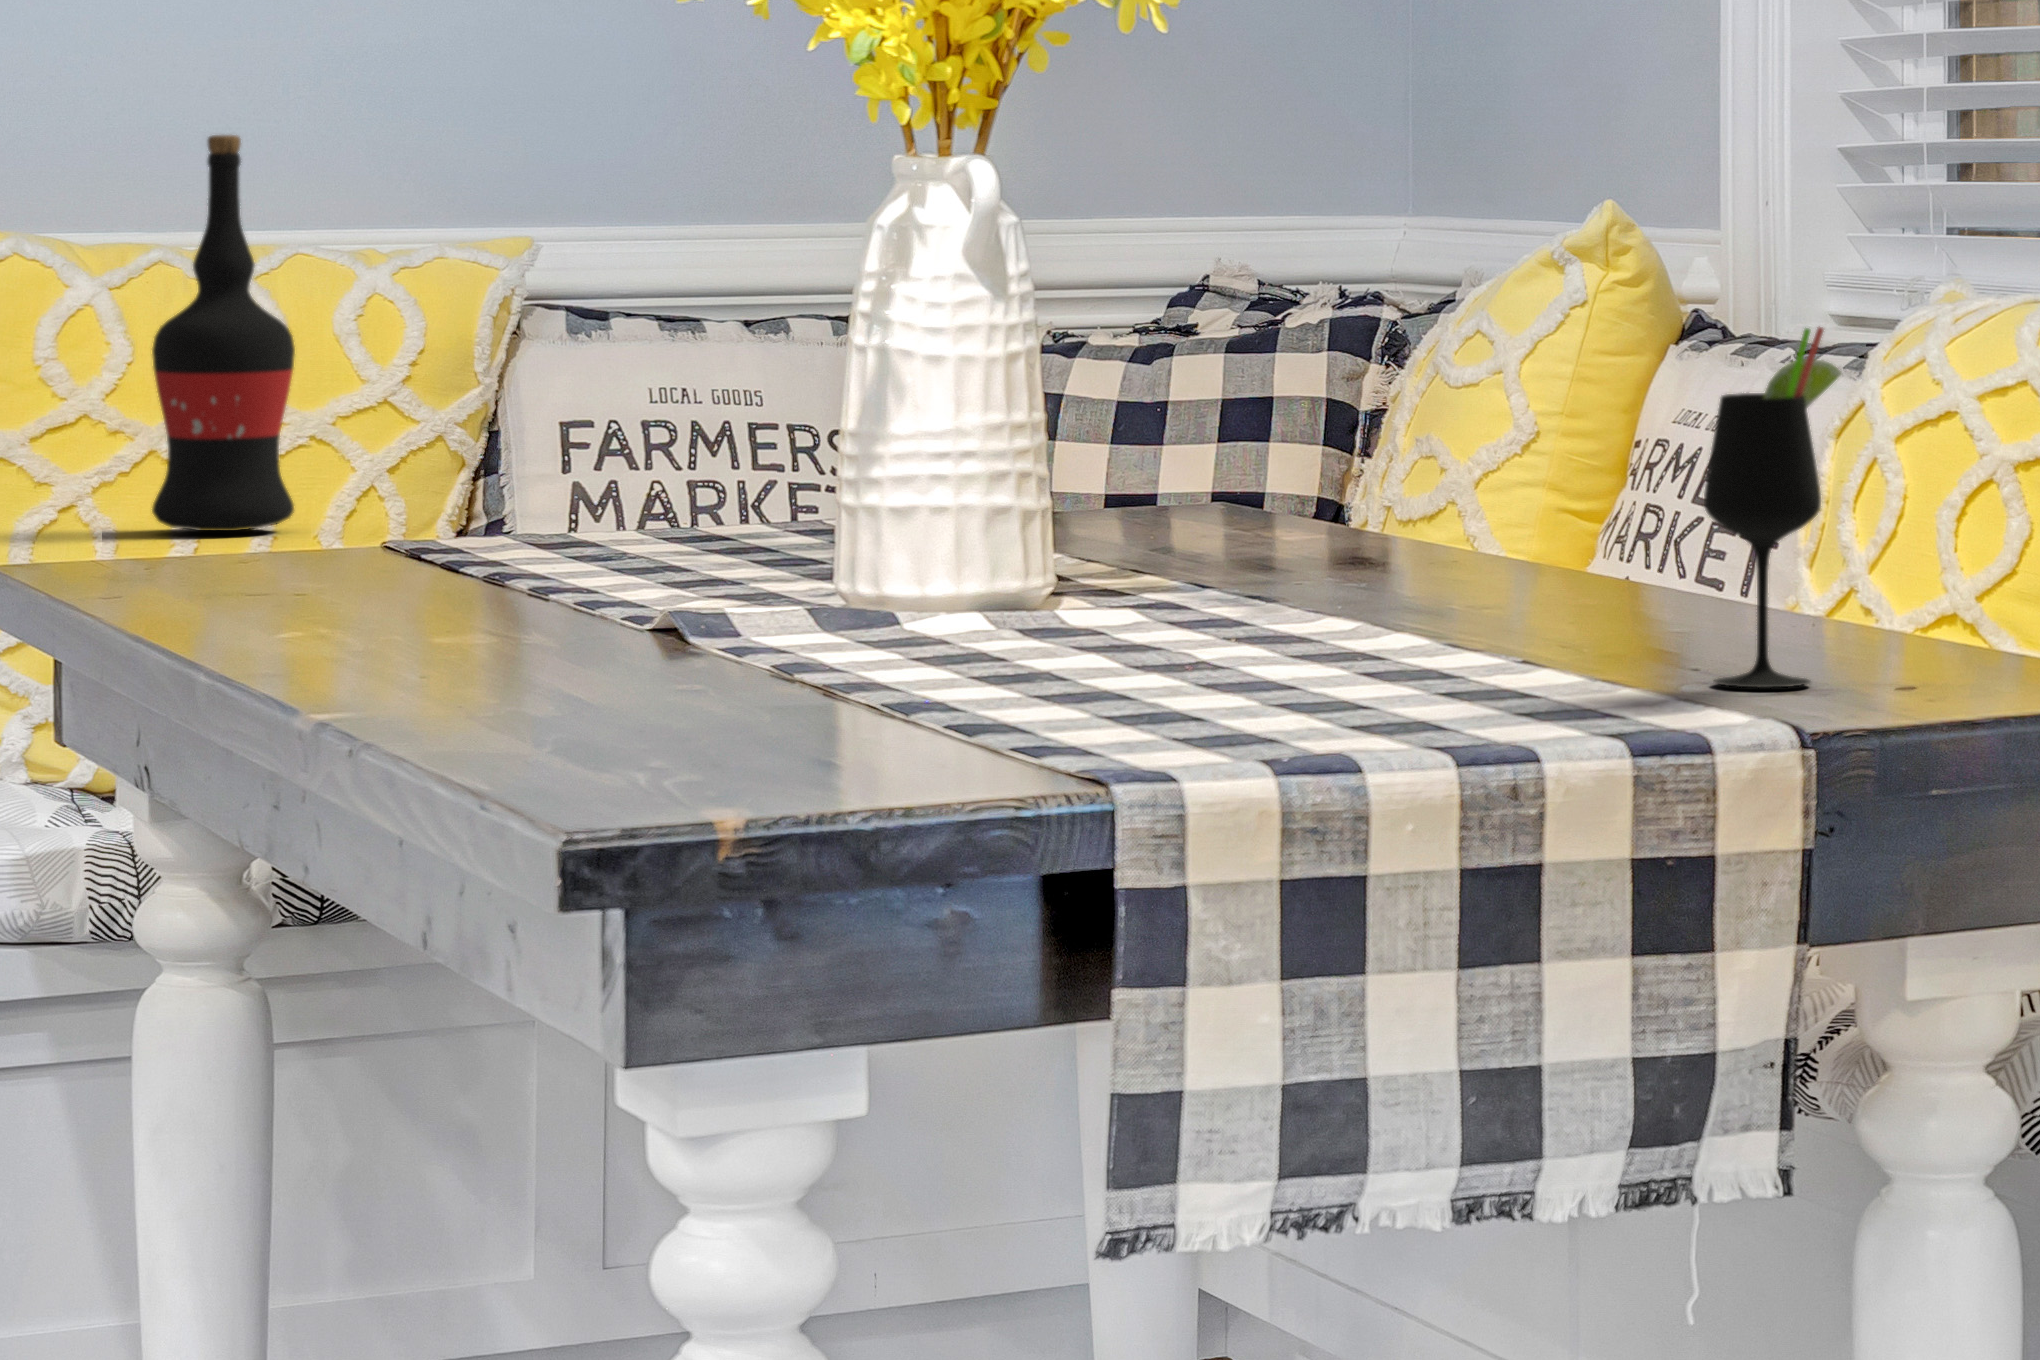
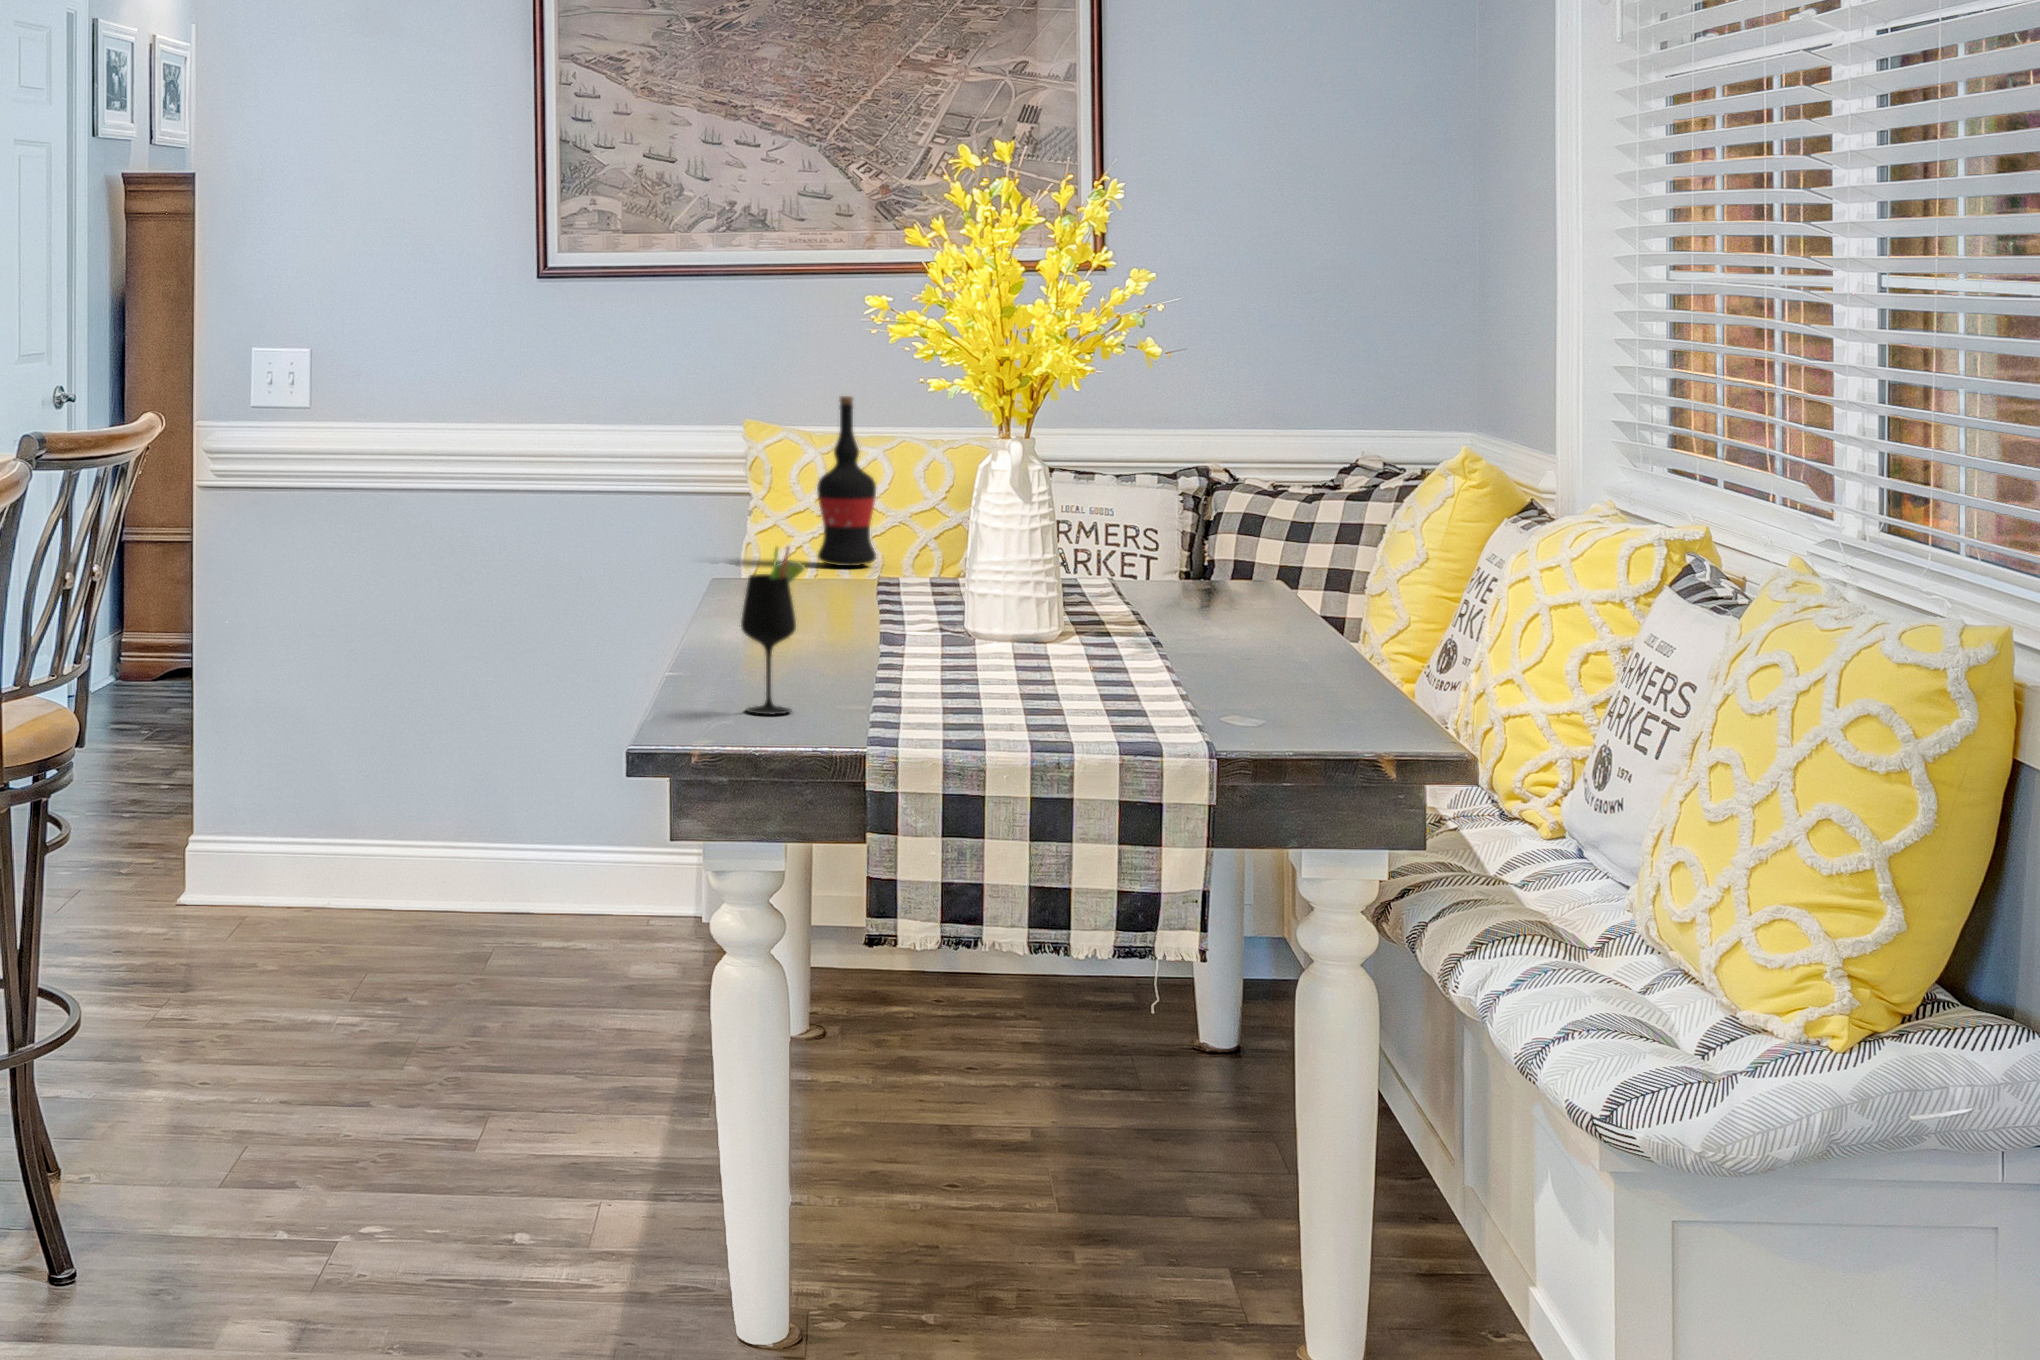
wine glass: present [1704,327,1841,687] -> present [741,547,805,714]

